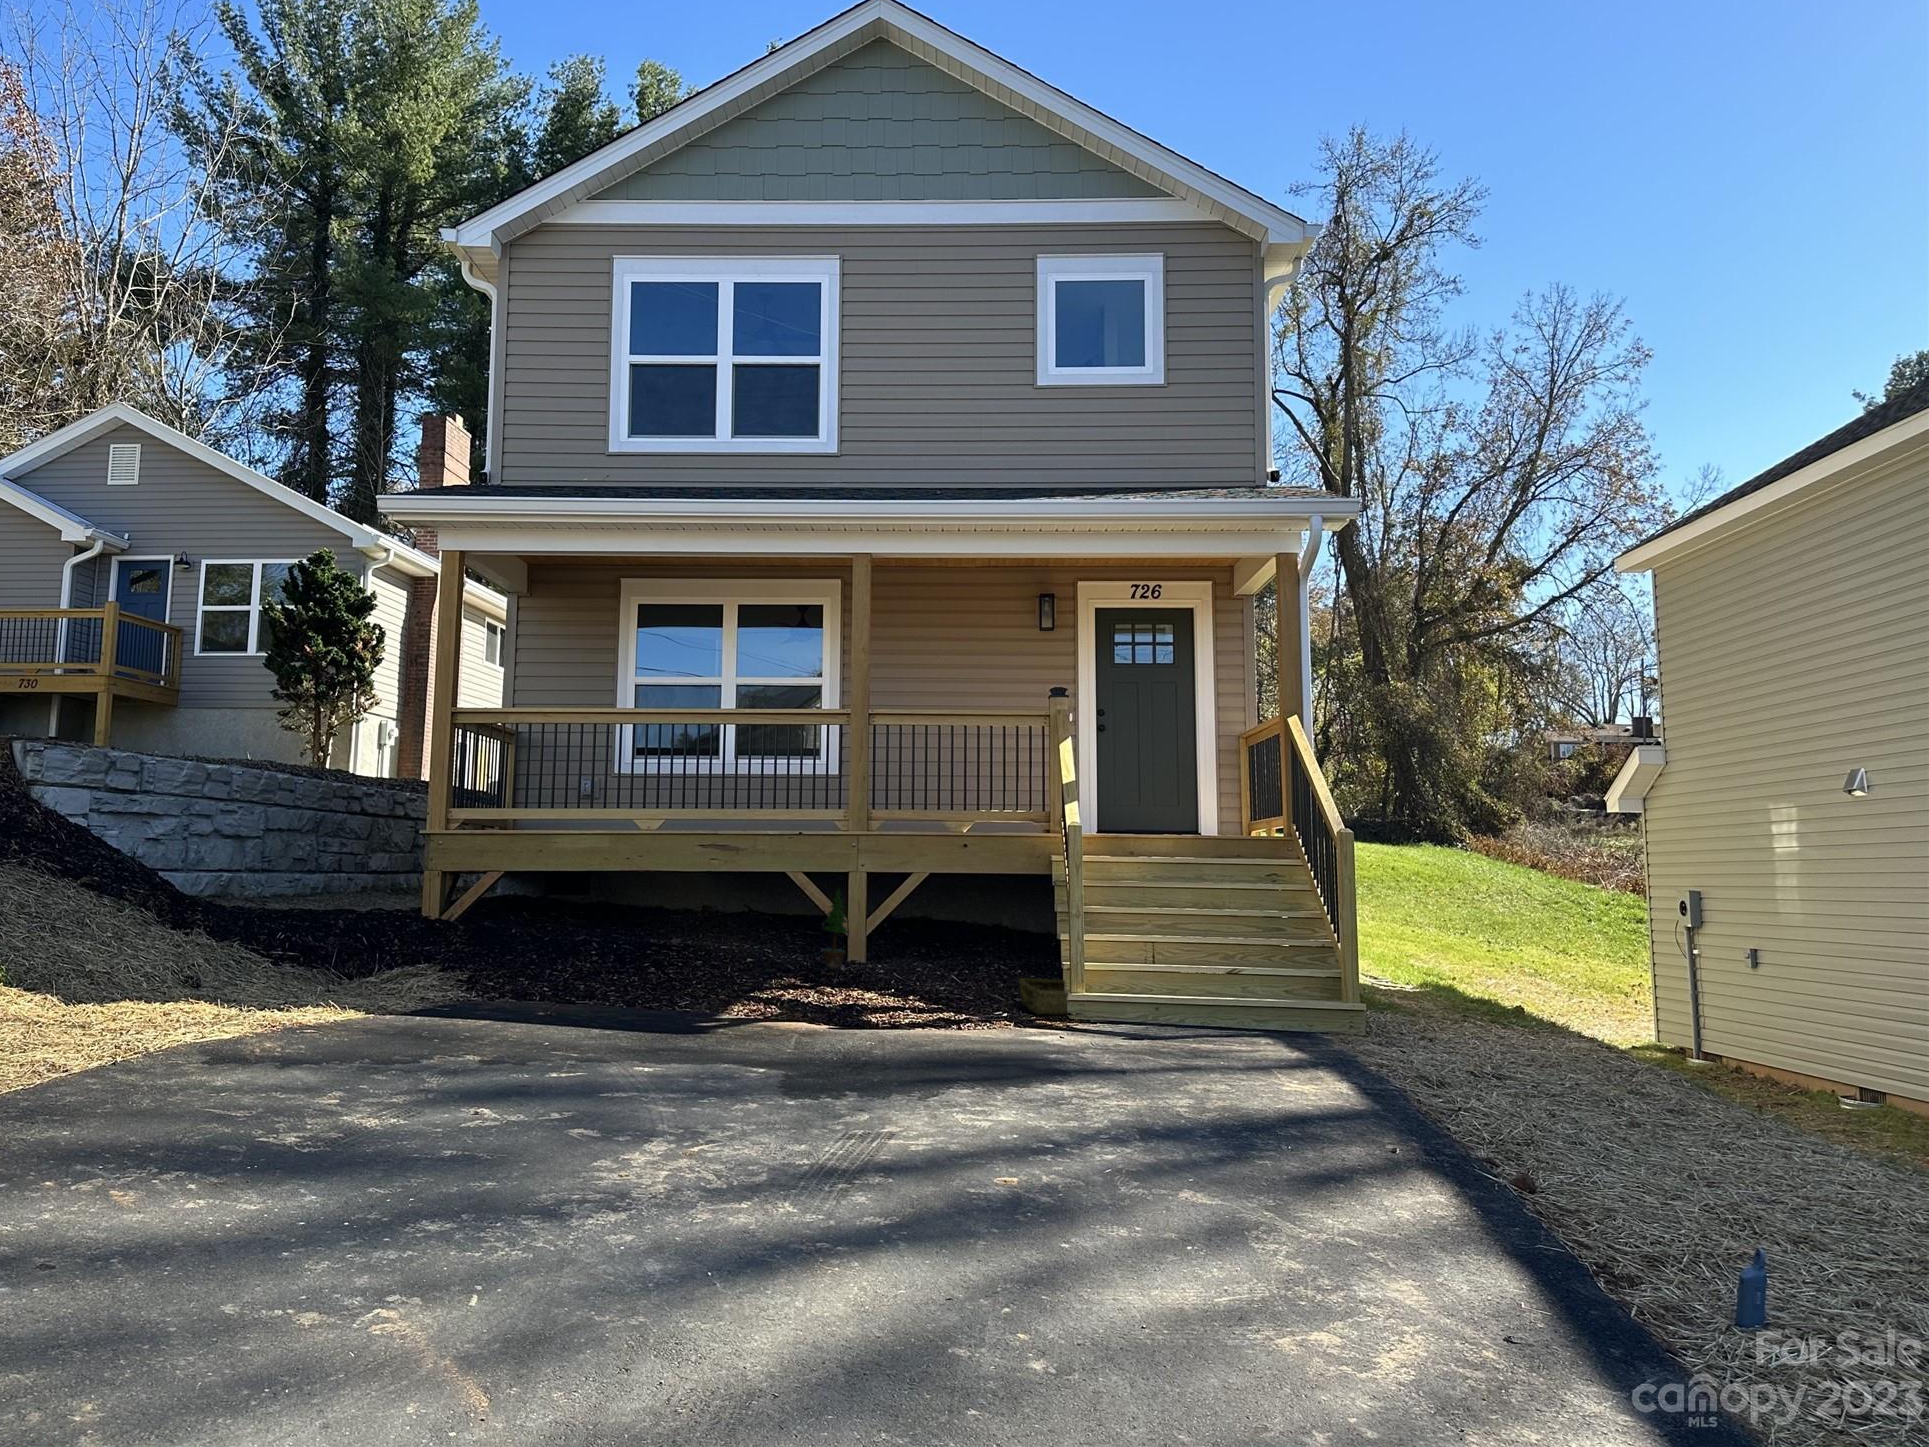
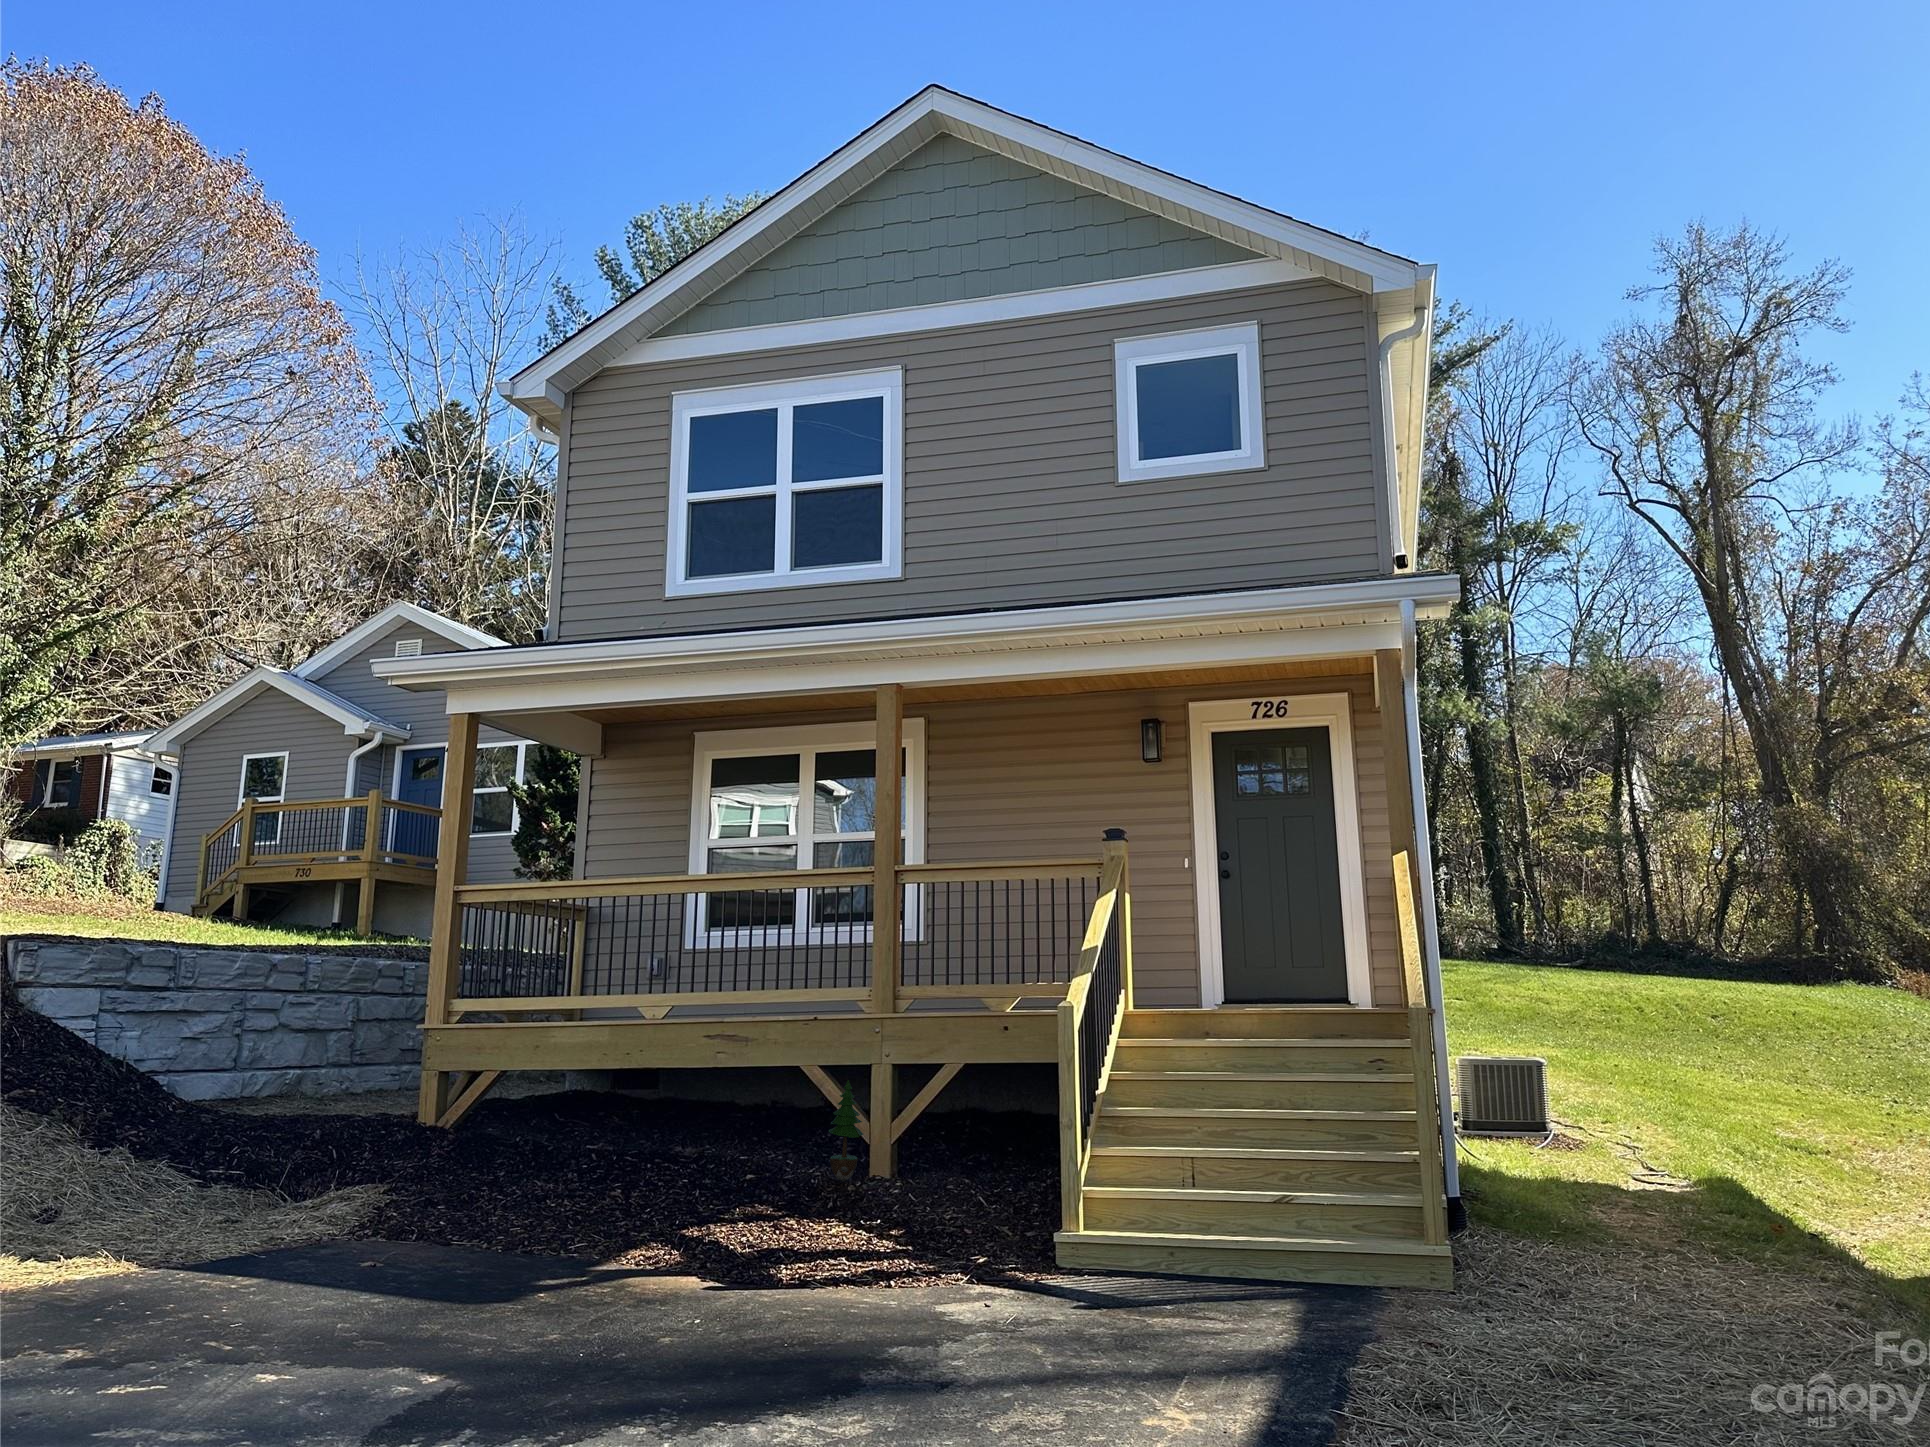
woven basket: present [1019,978,1069,1015] -> none [977,1208,1068,1260]

